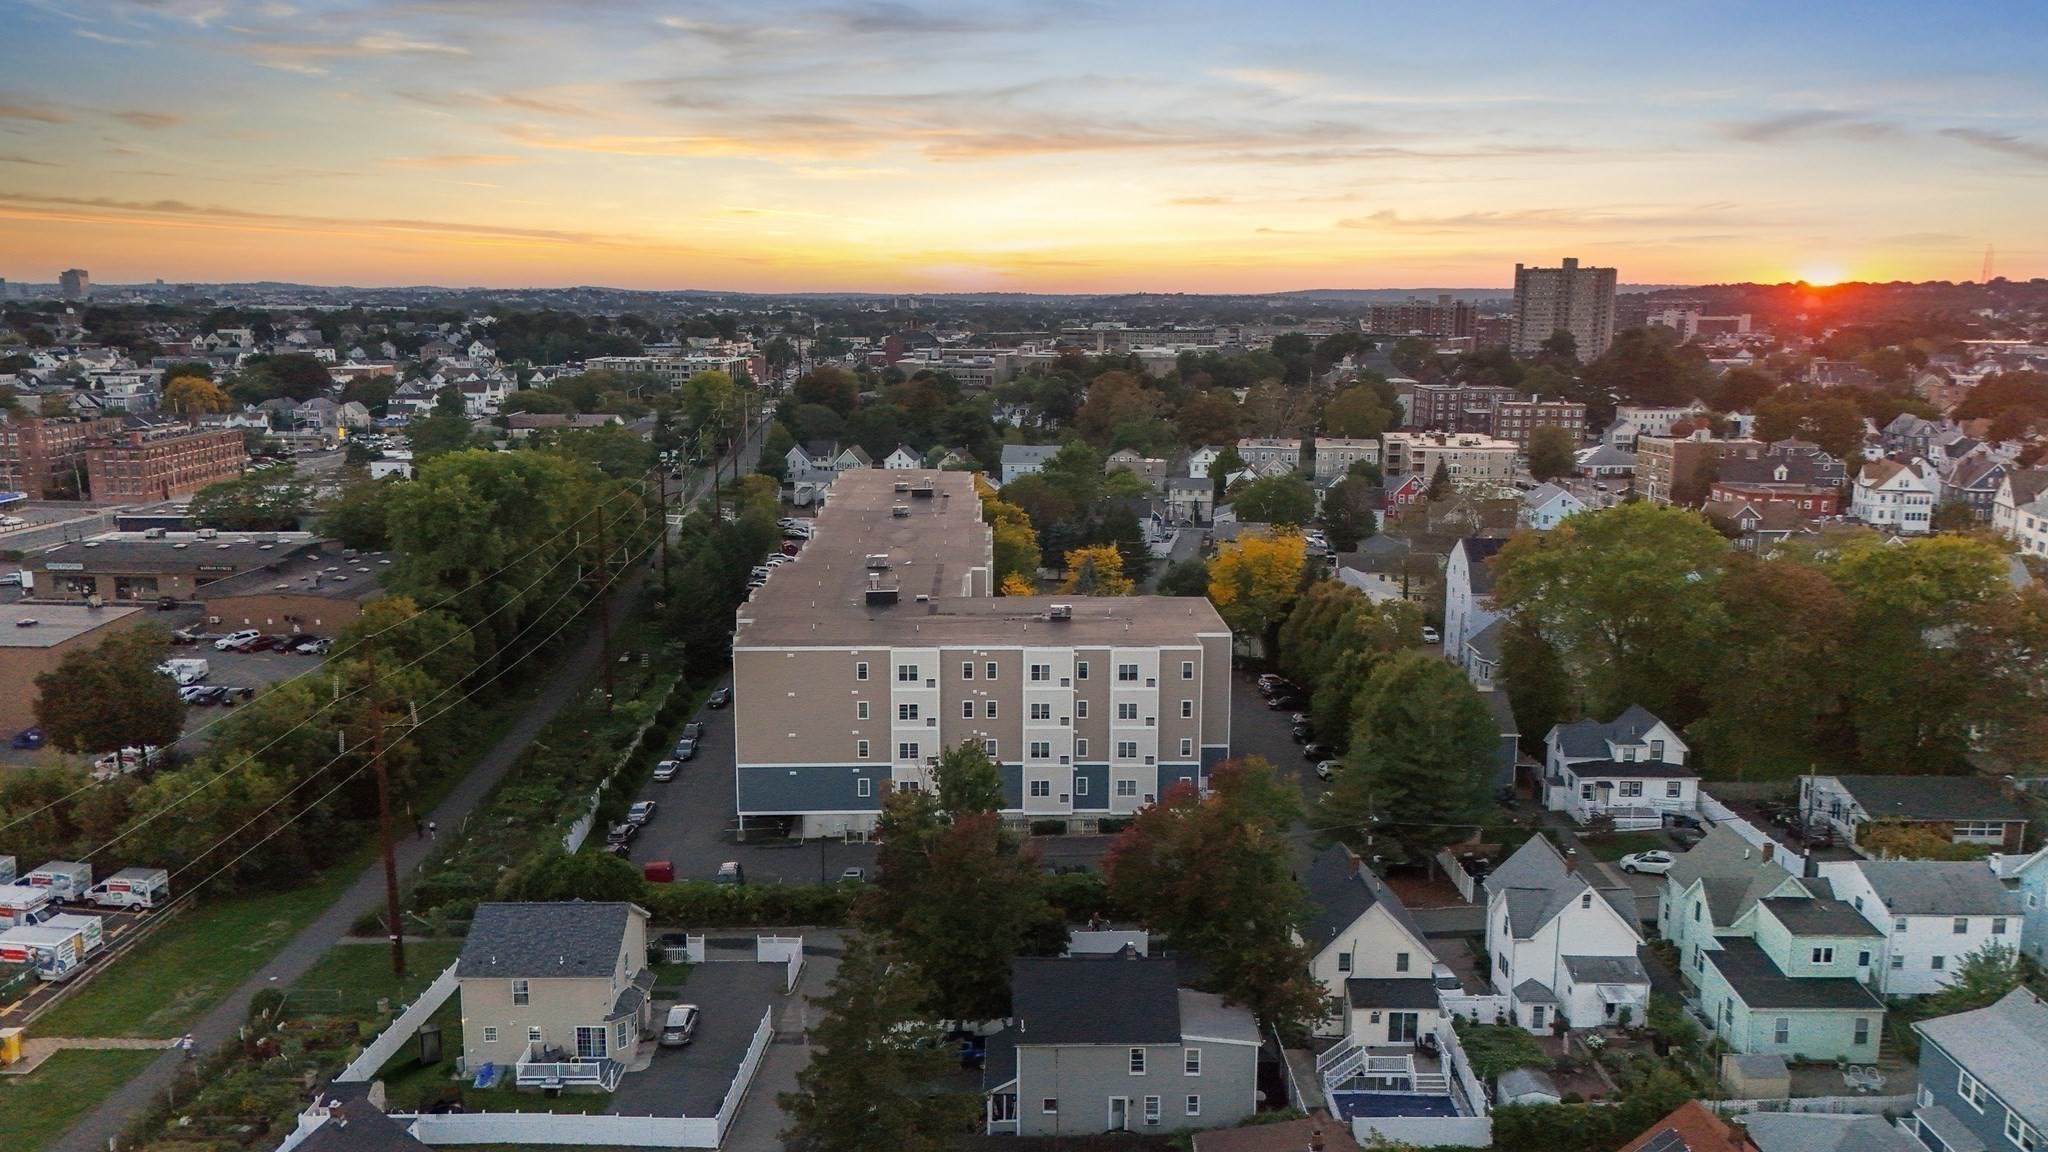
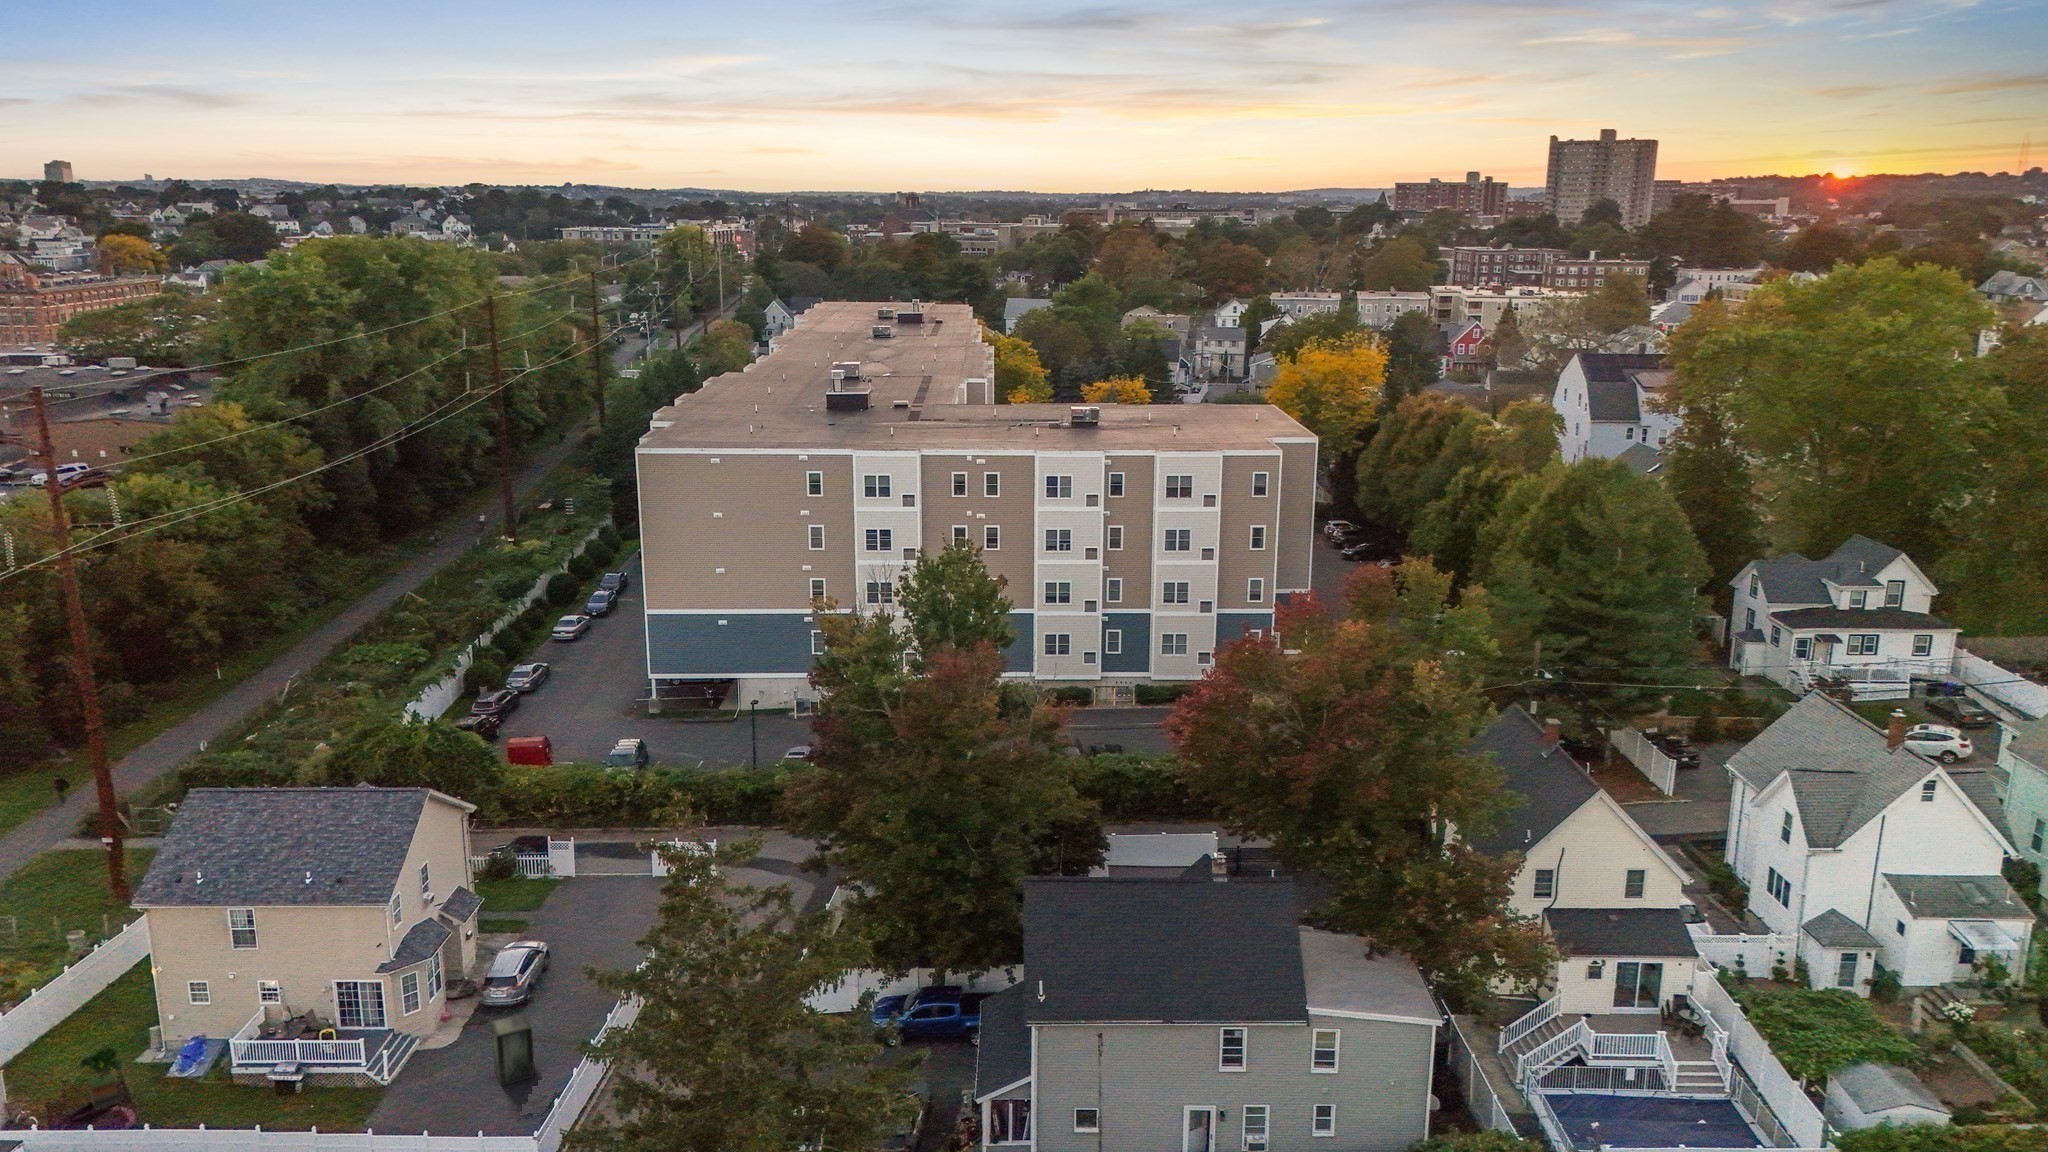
storage box: present [417,1022,443,1065] -> present [491,1014,535,1085]

